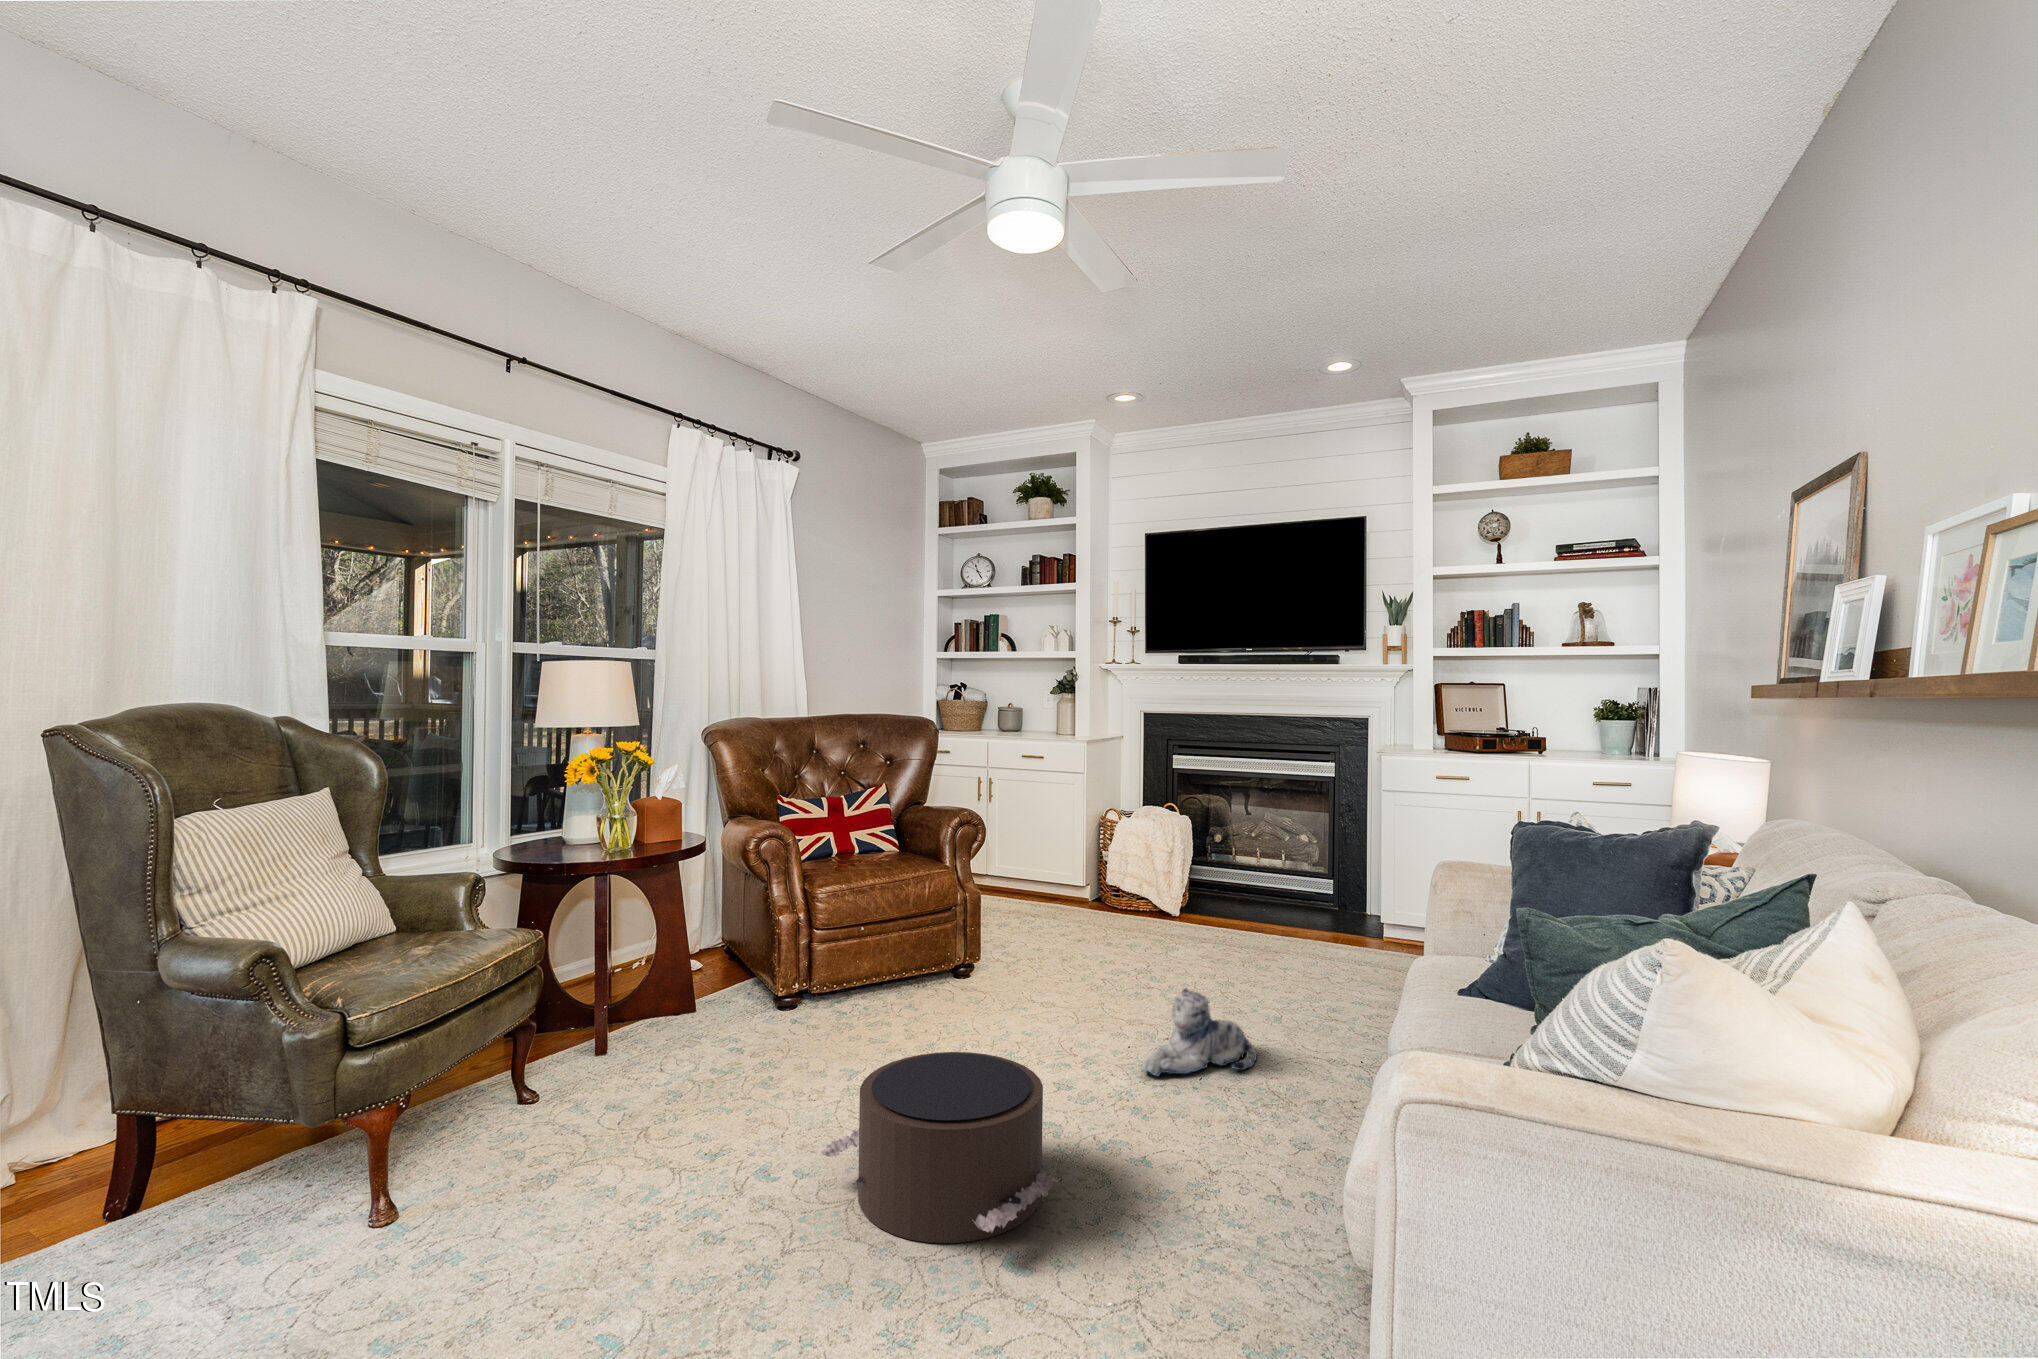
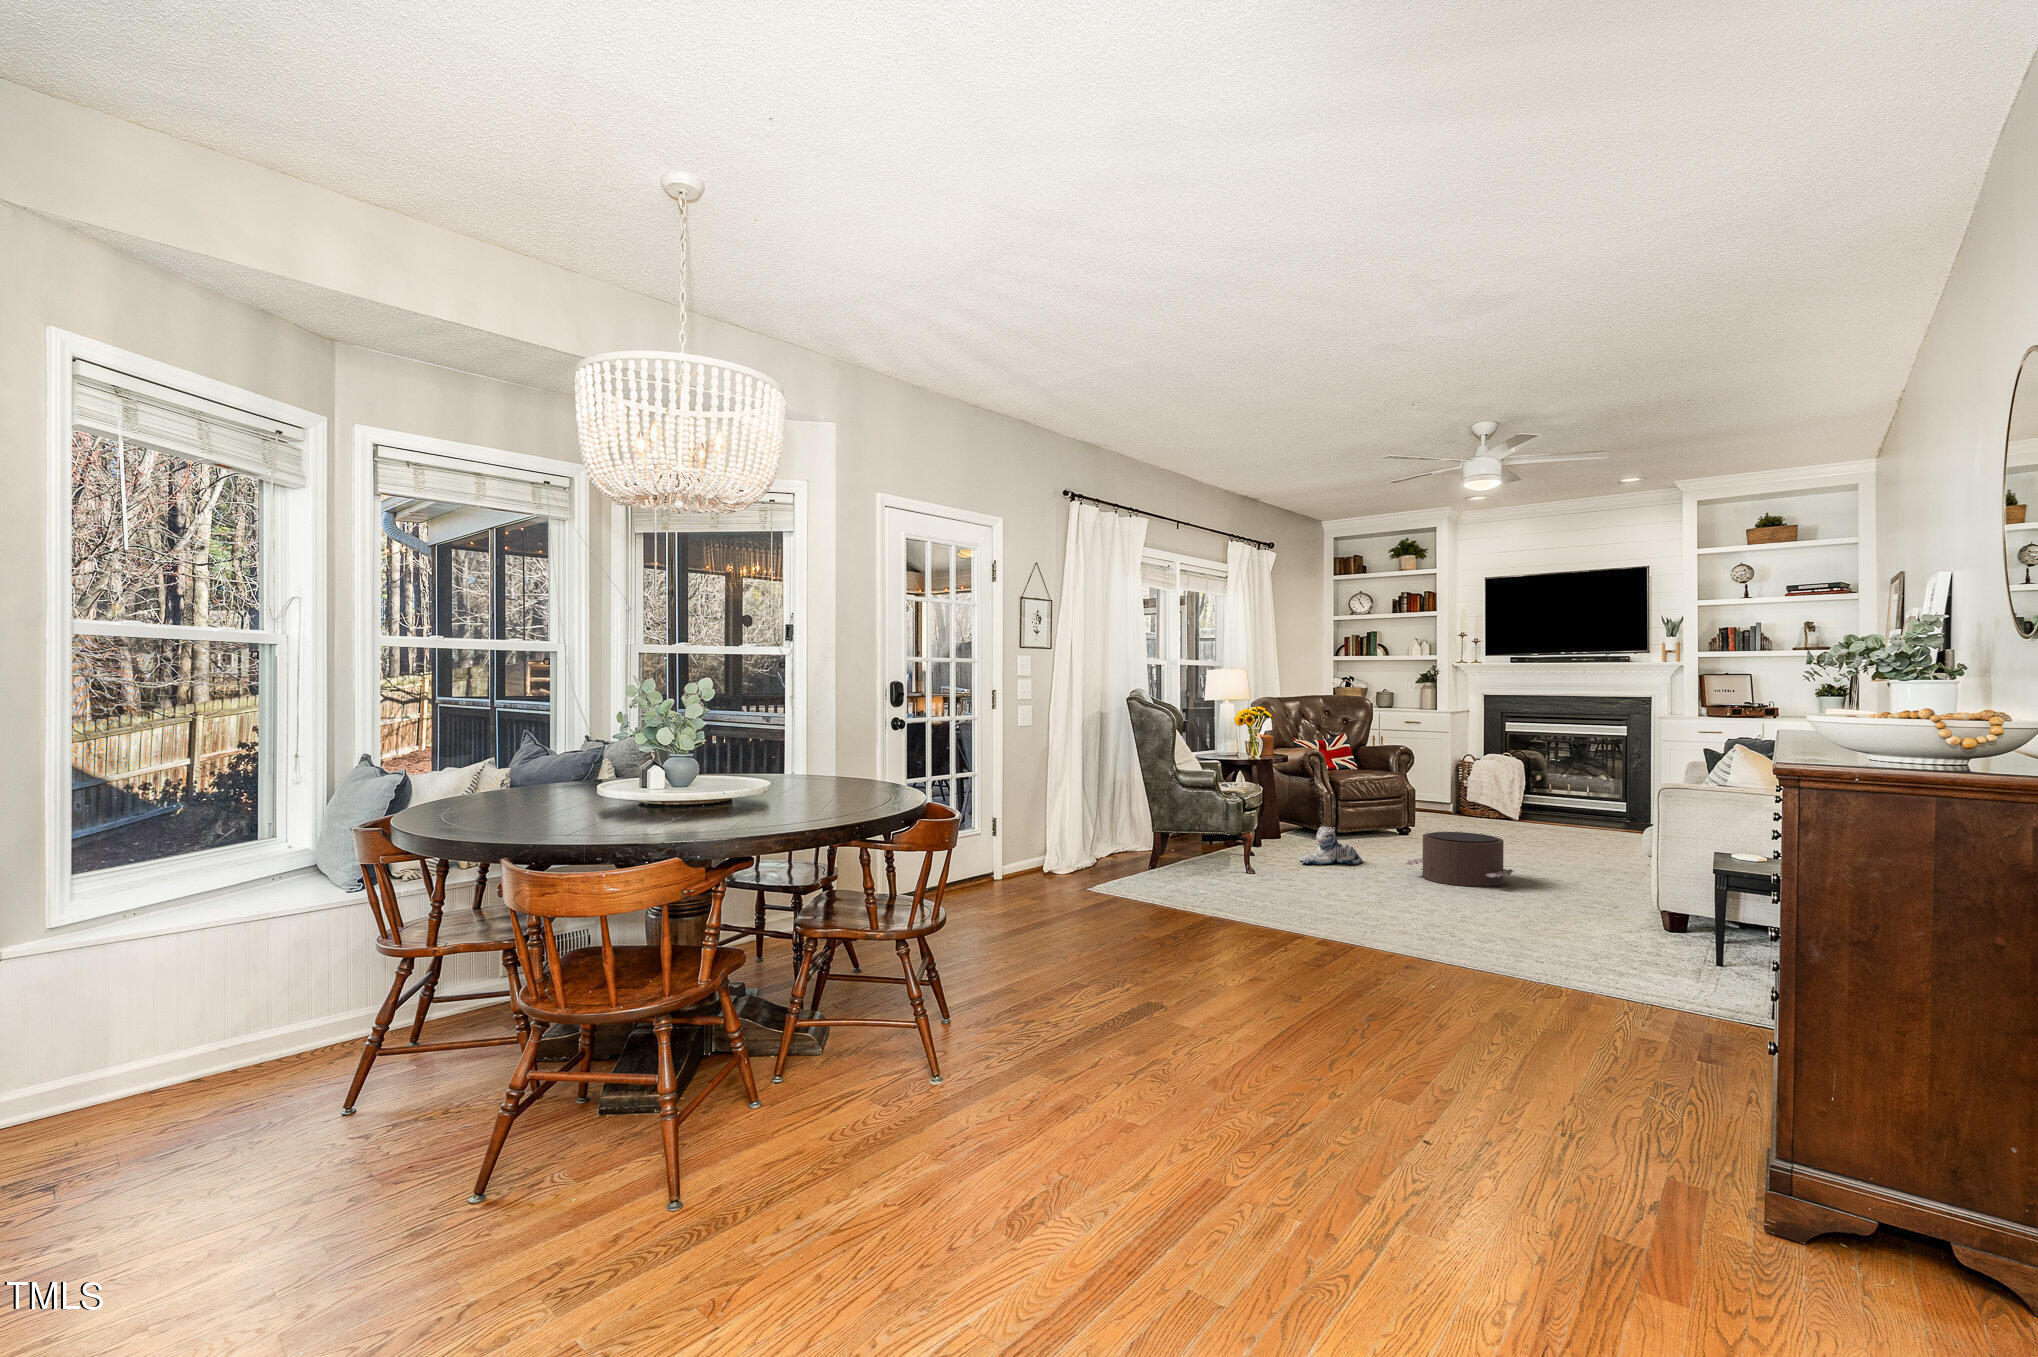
plush toy: present [1141,988,1257,1076] -> present [1300,825,1362,865]

